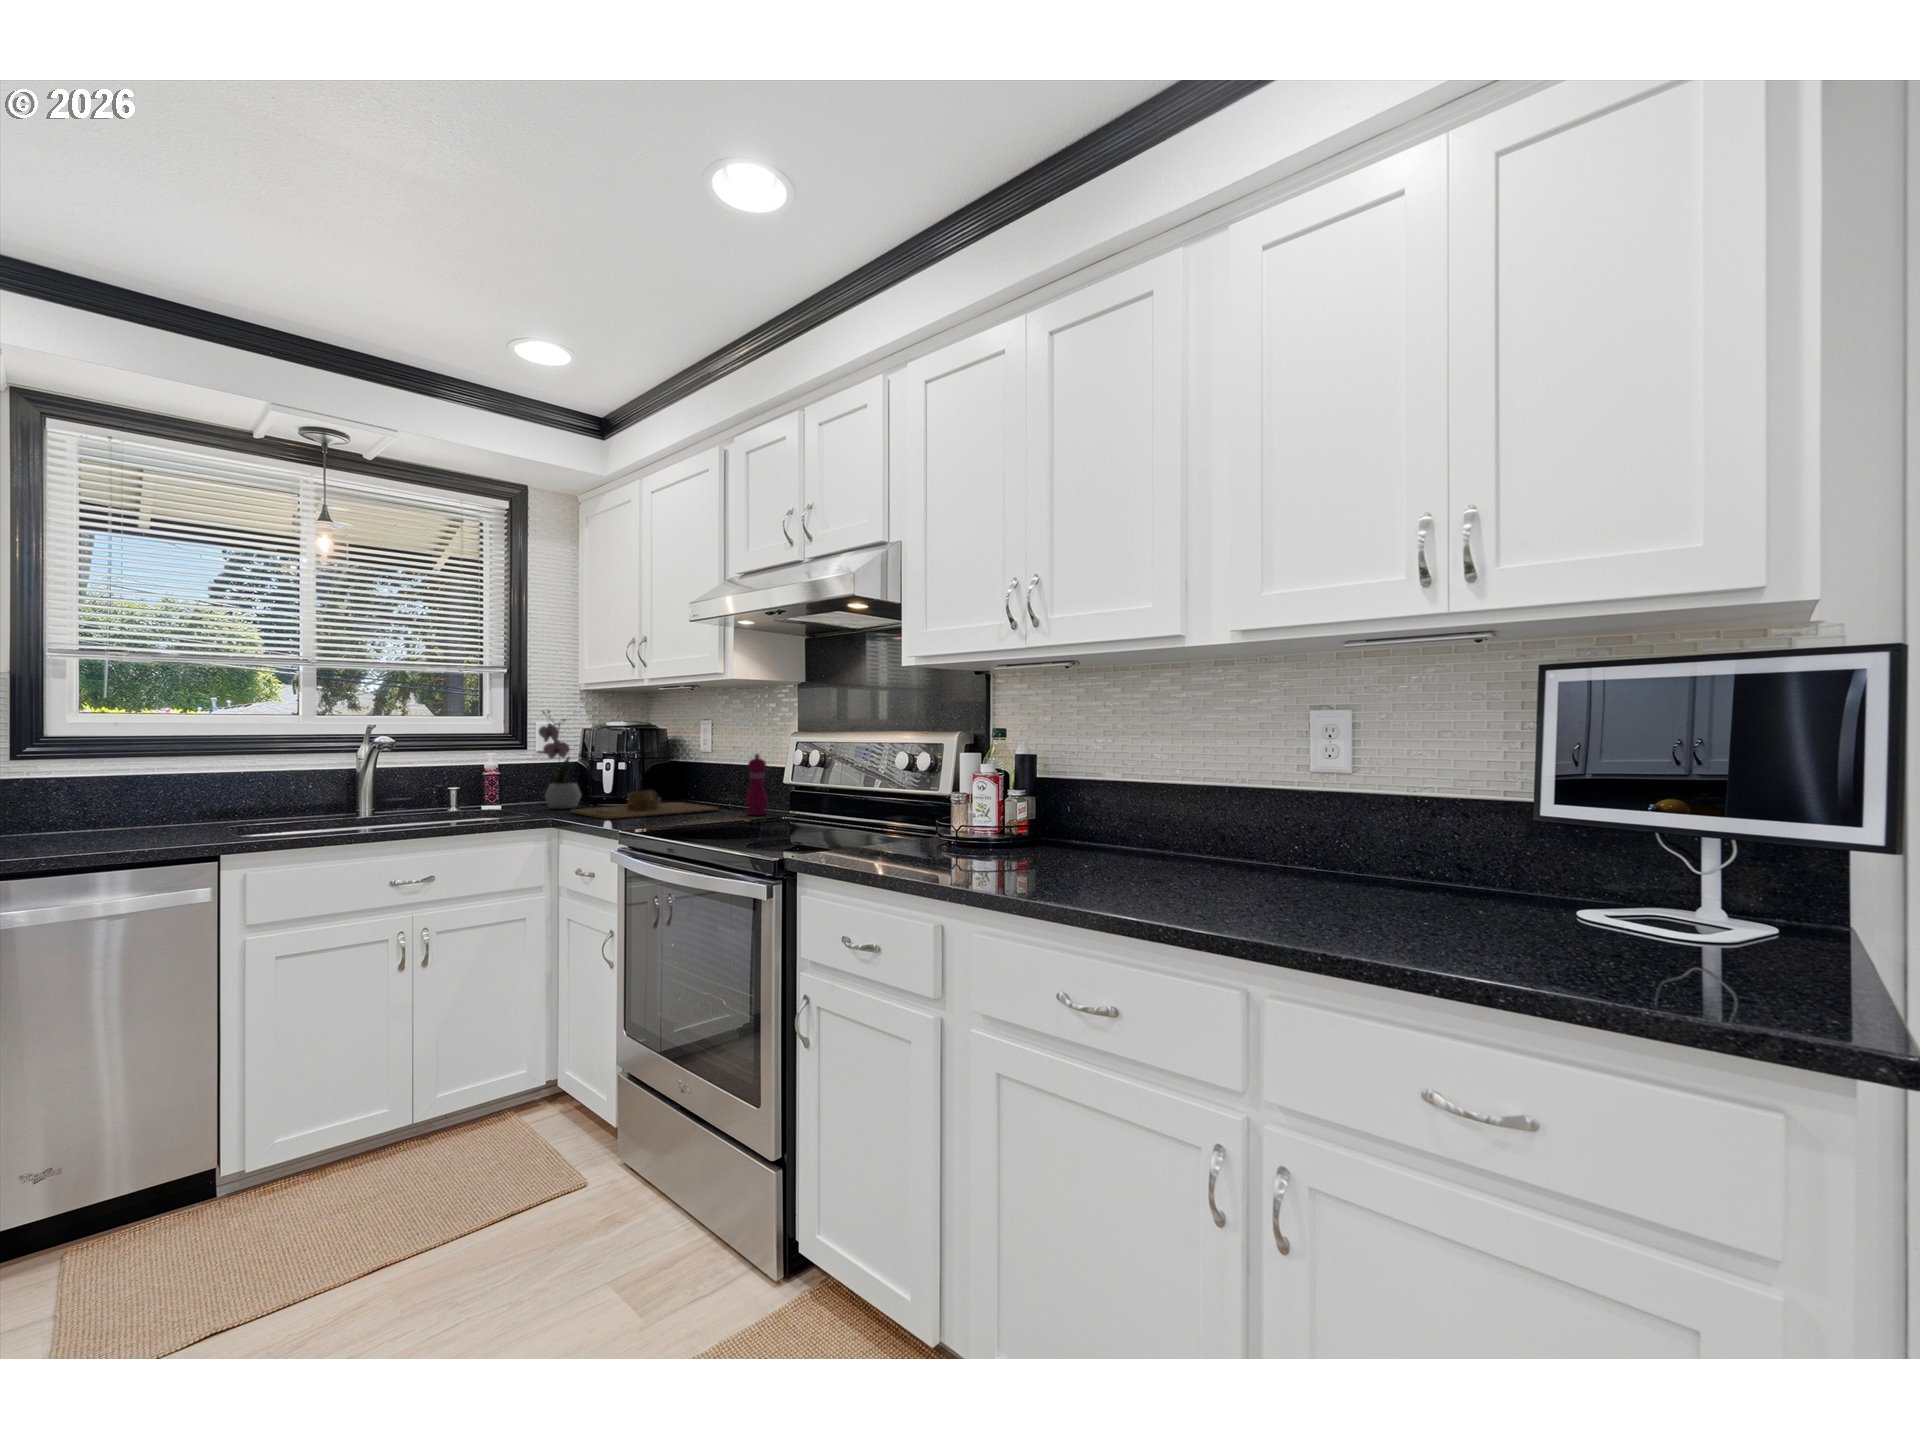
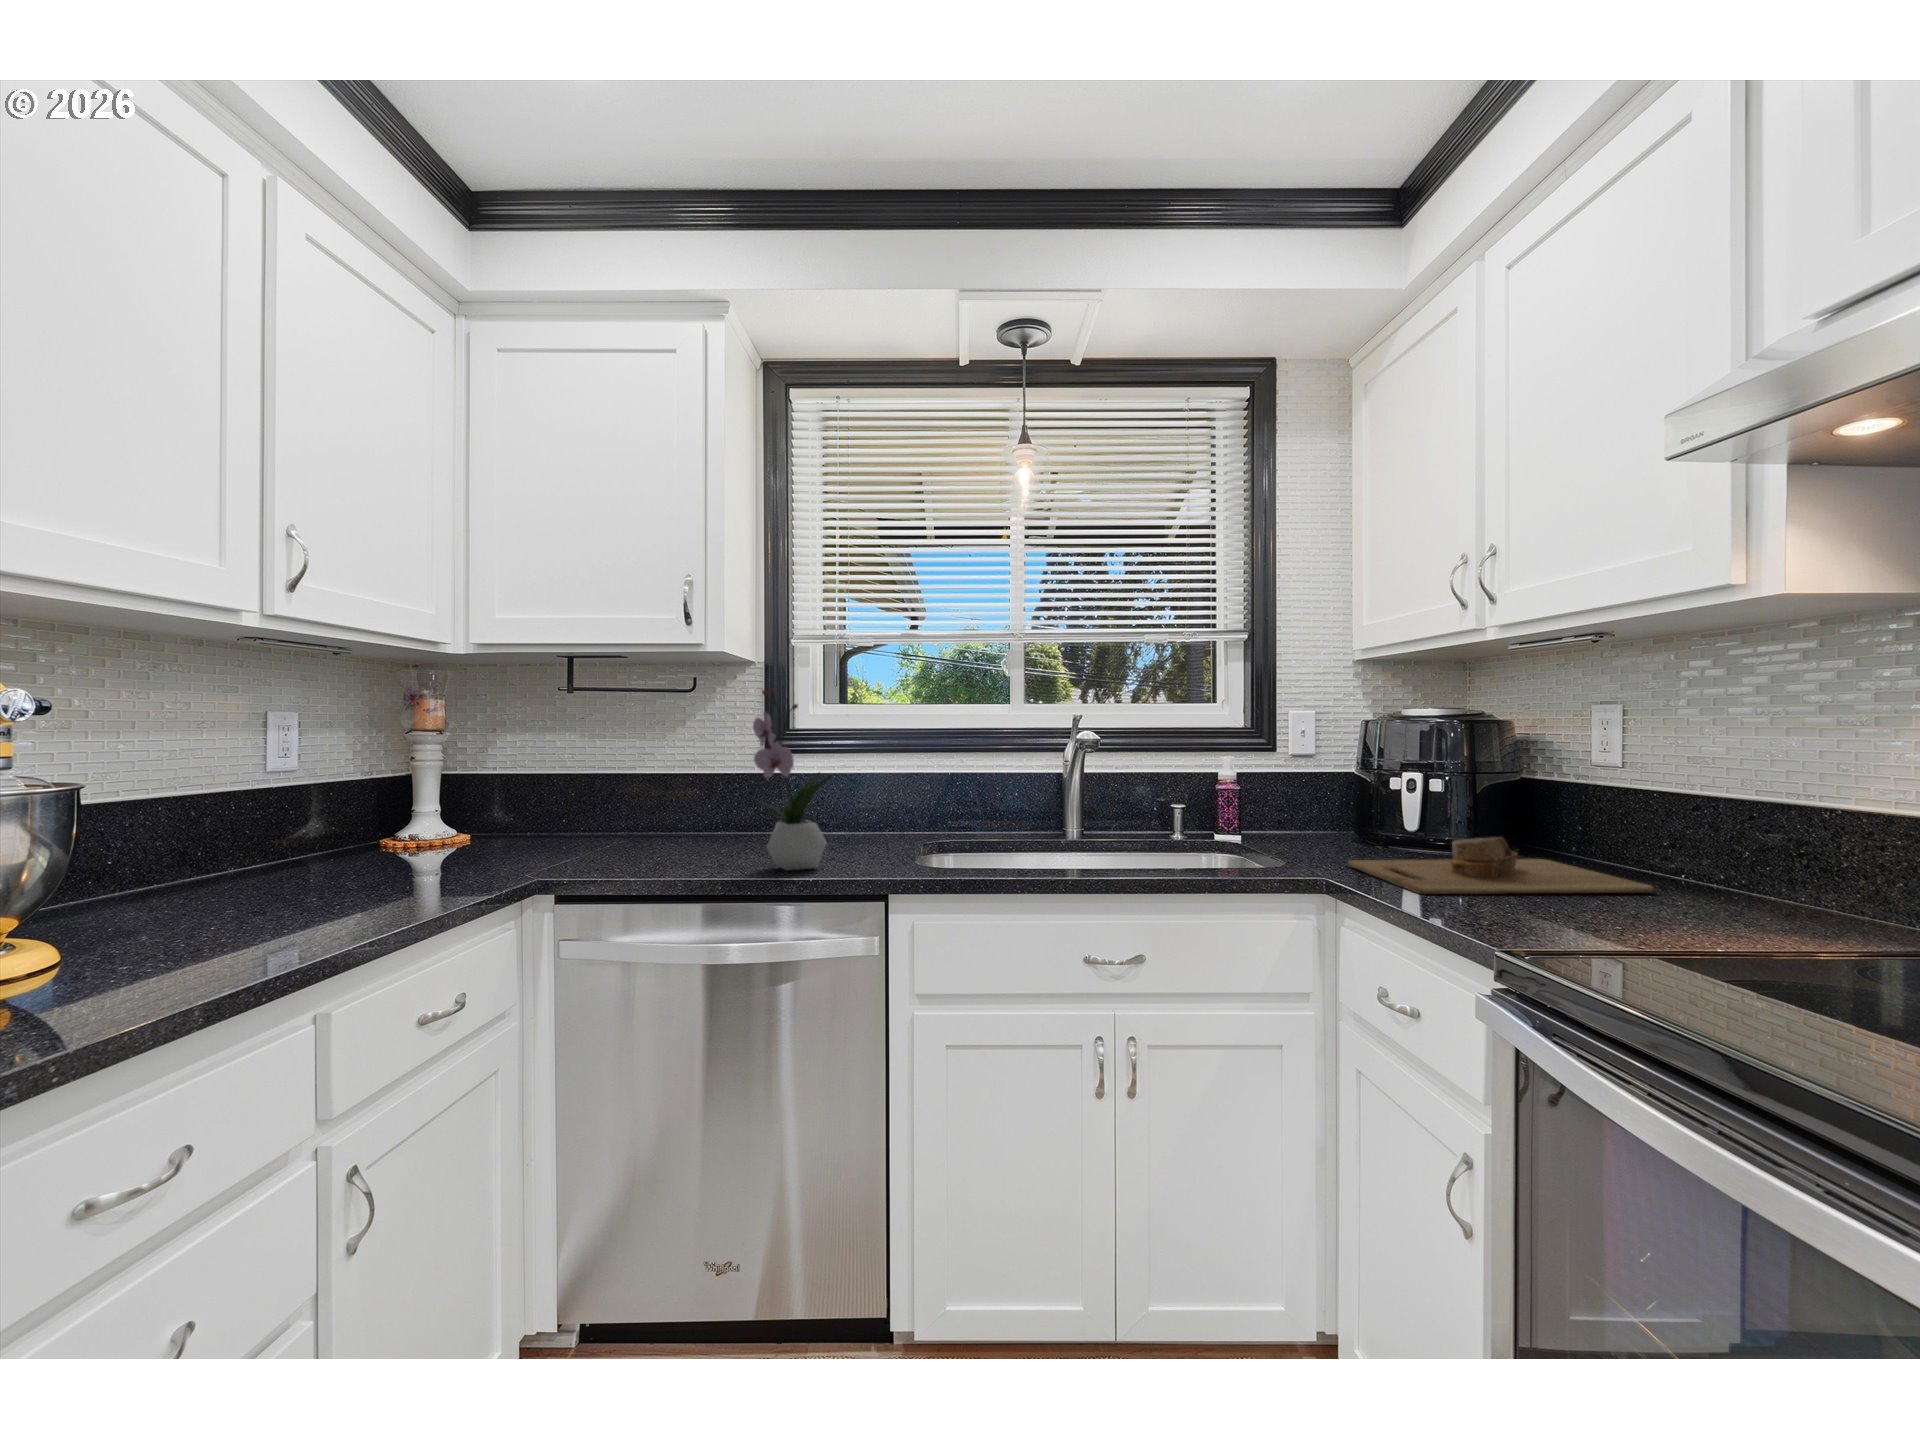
flower arrangement: present [539,711,583,809] -> present [753,689,832,870]
pepper mill: present [746,754,768,815] -> none [1742,780,1809,924]

